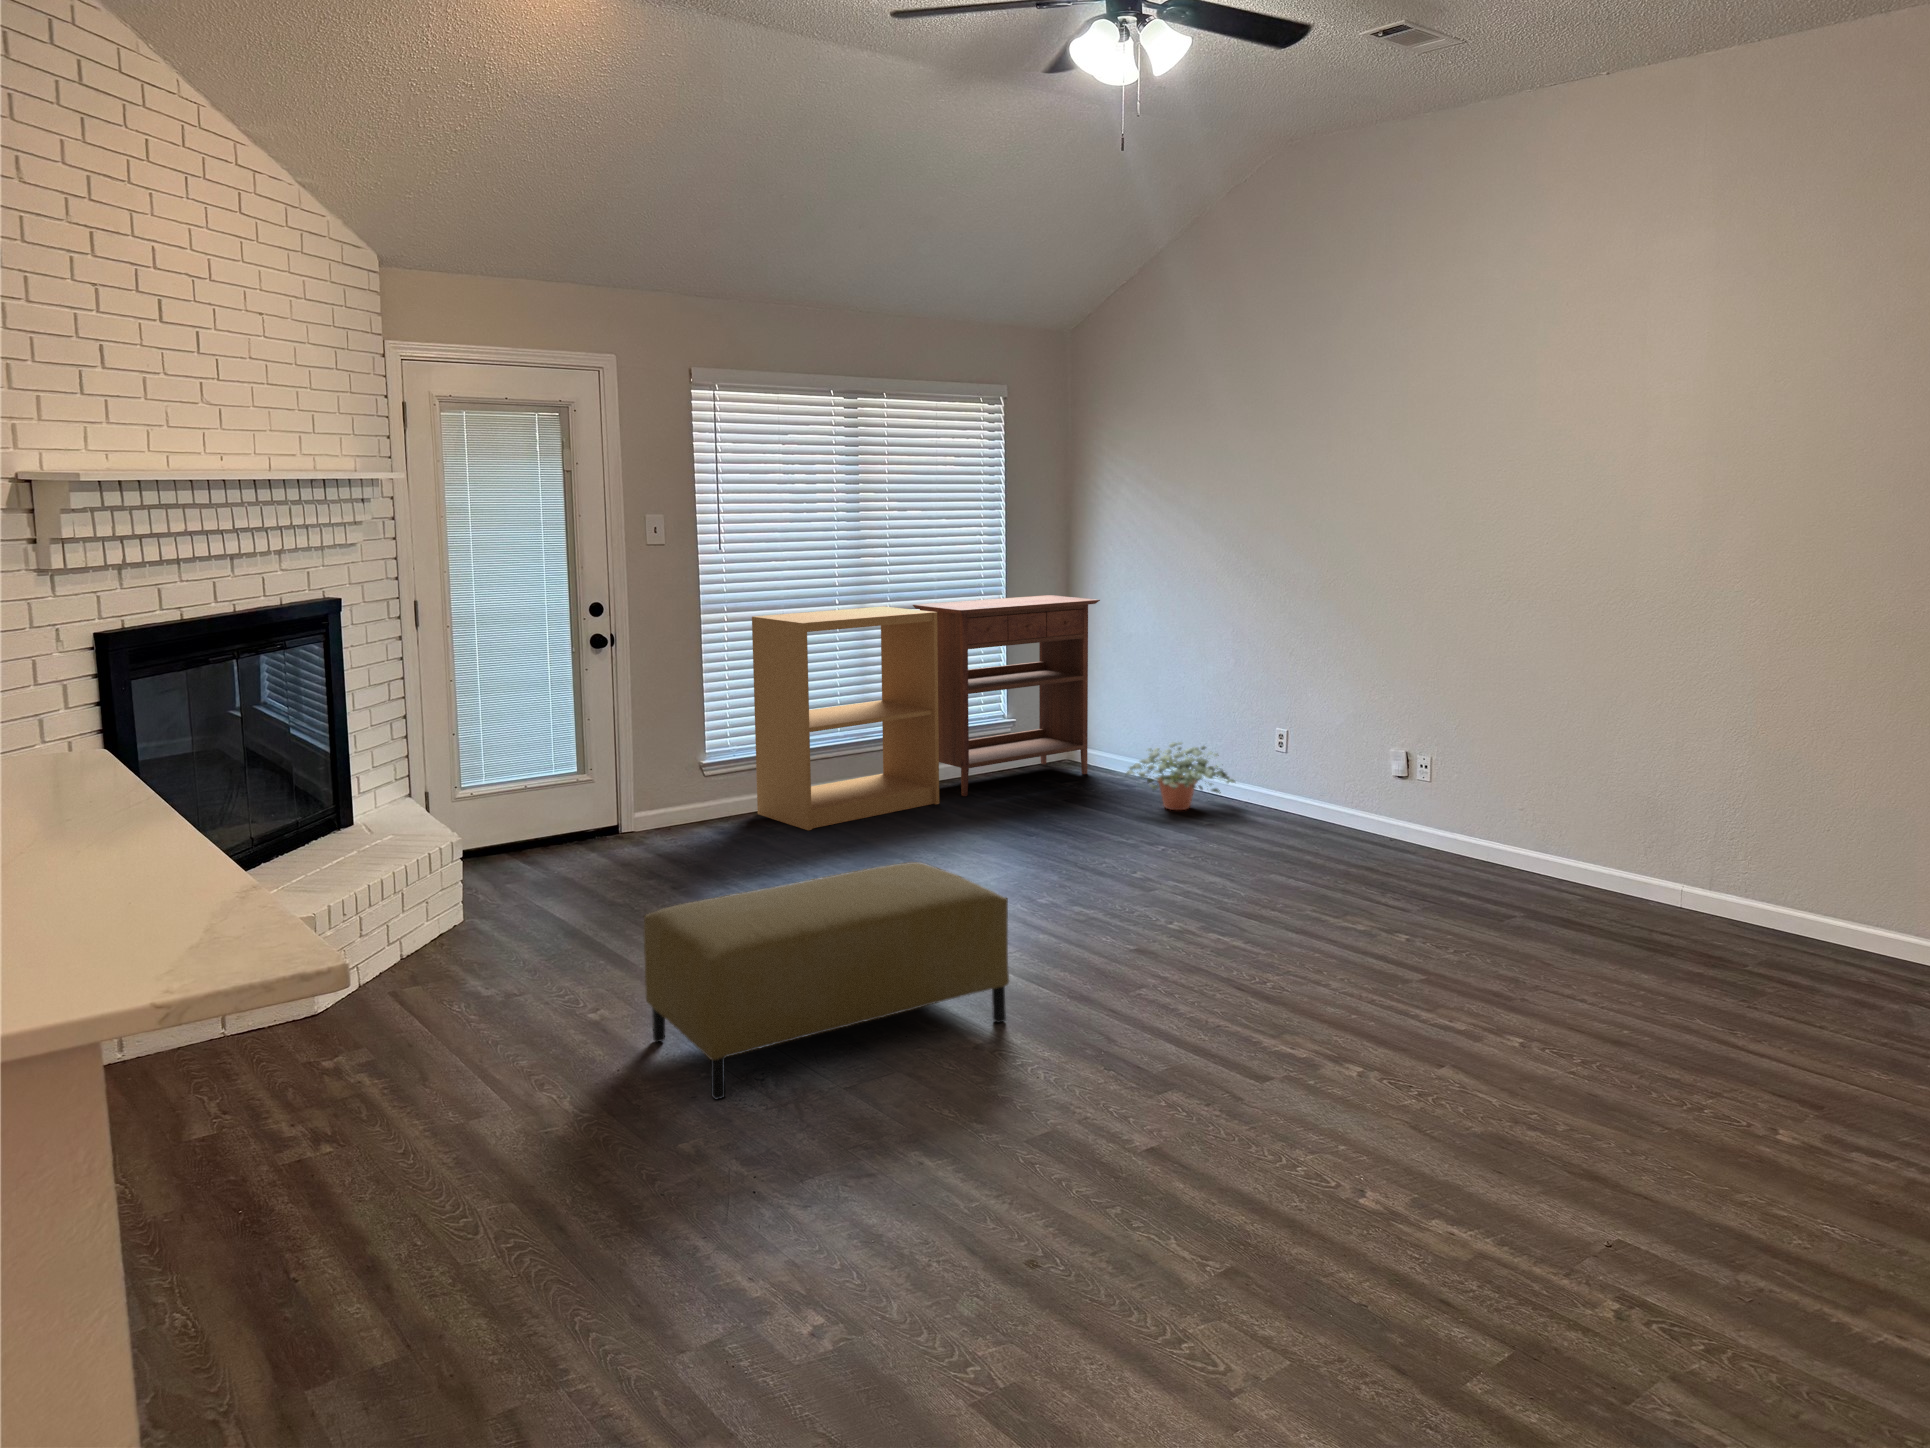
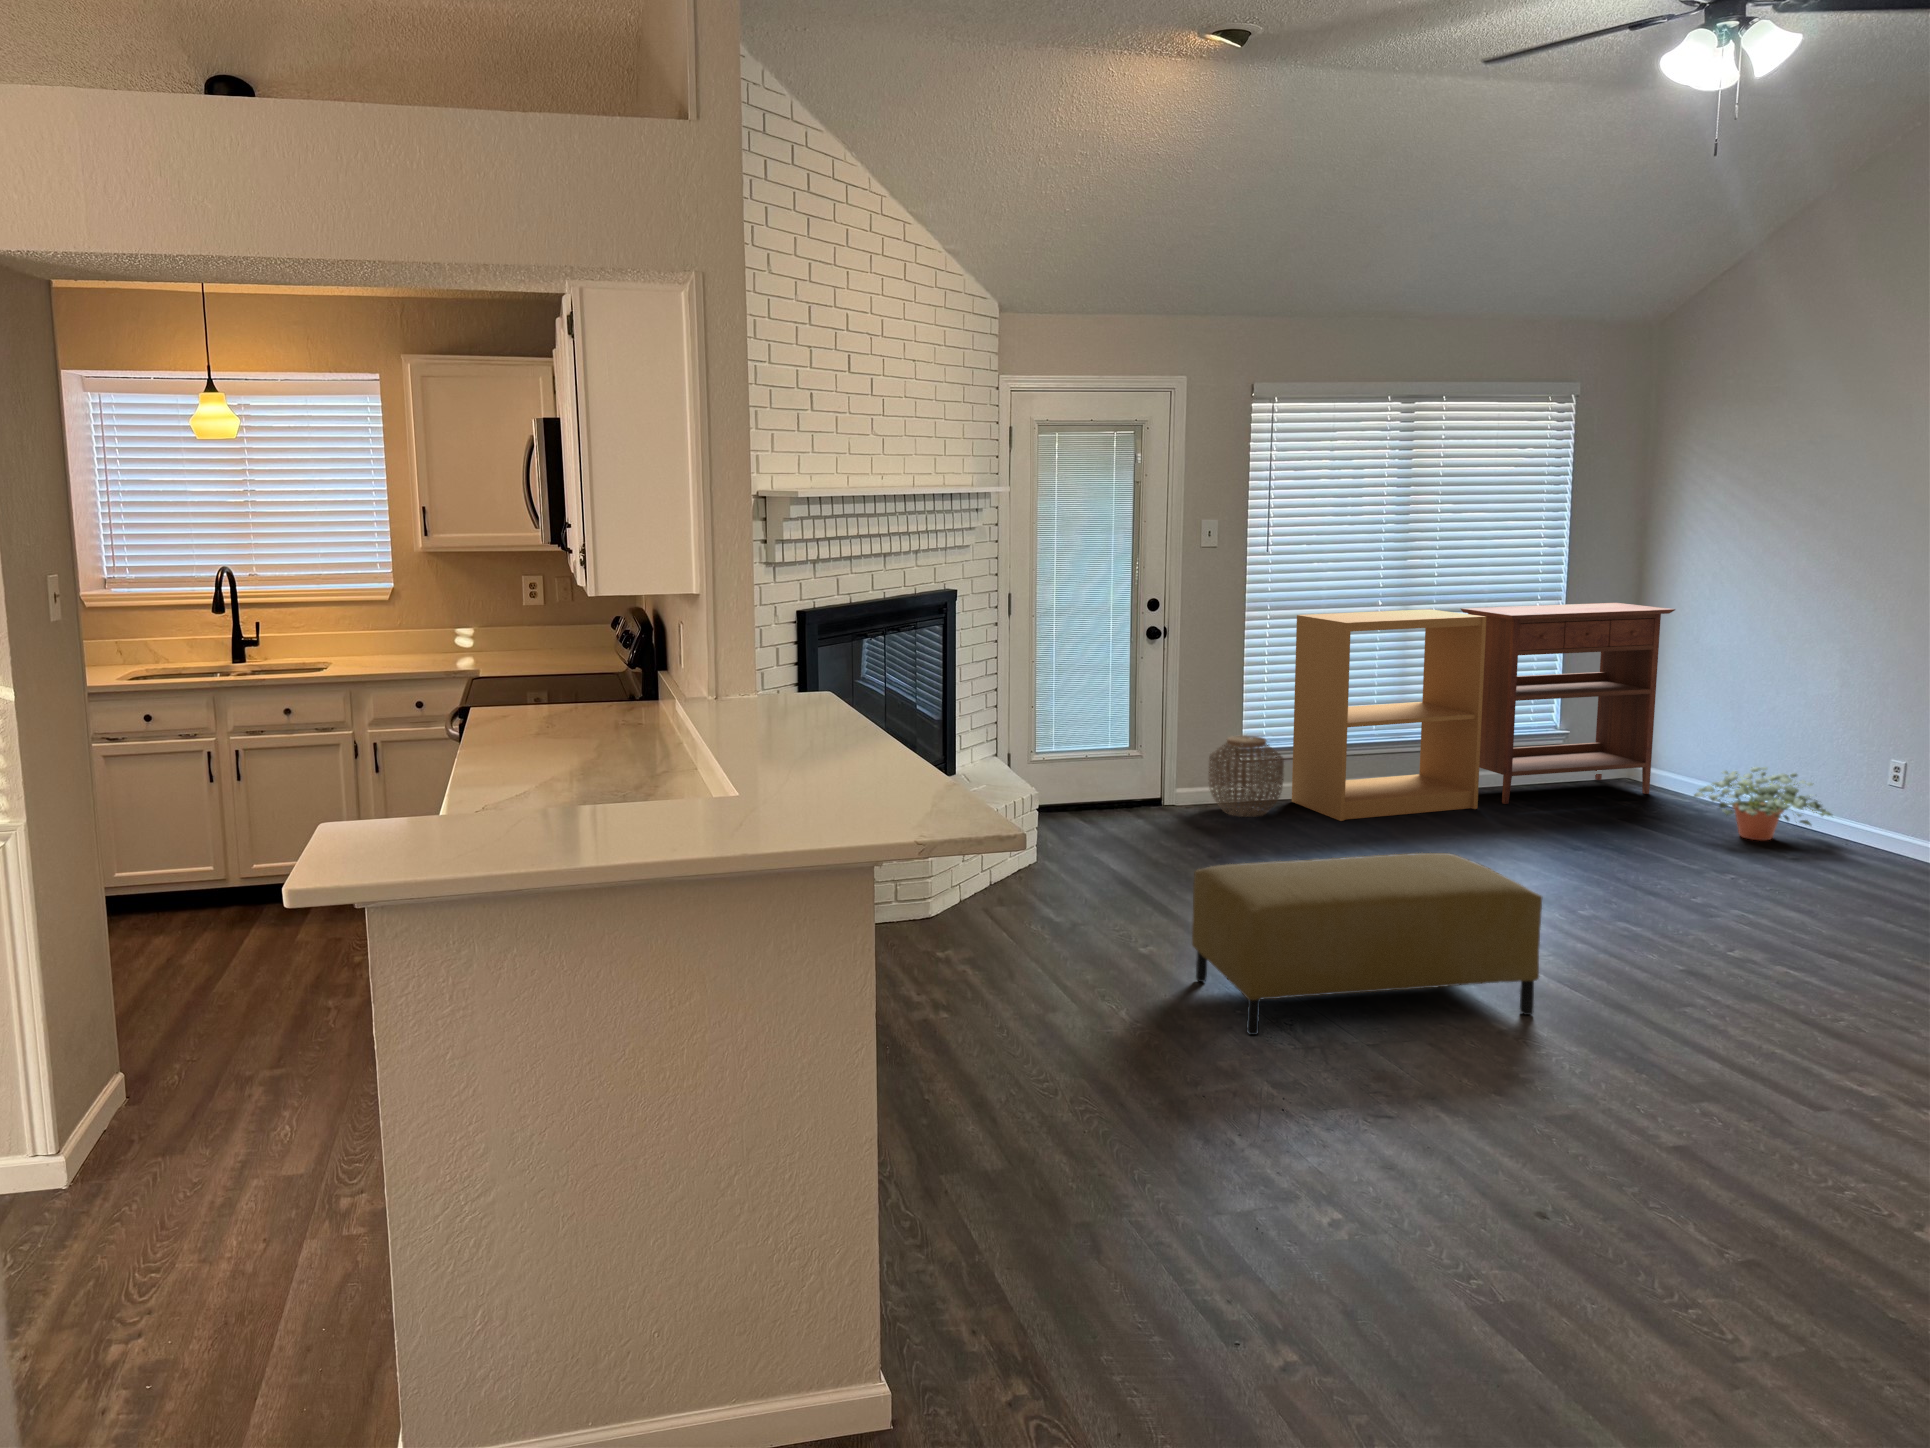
woven basket: none [666,748,747,836] -> present [1209,735,1284,817]

